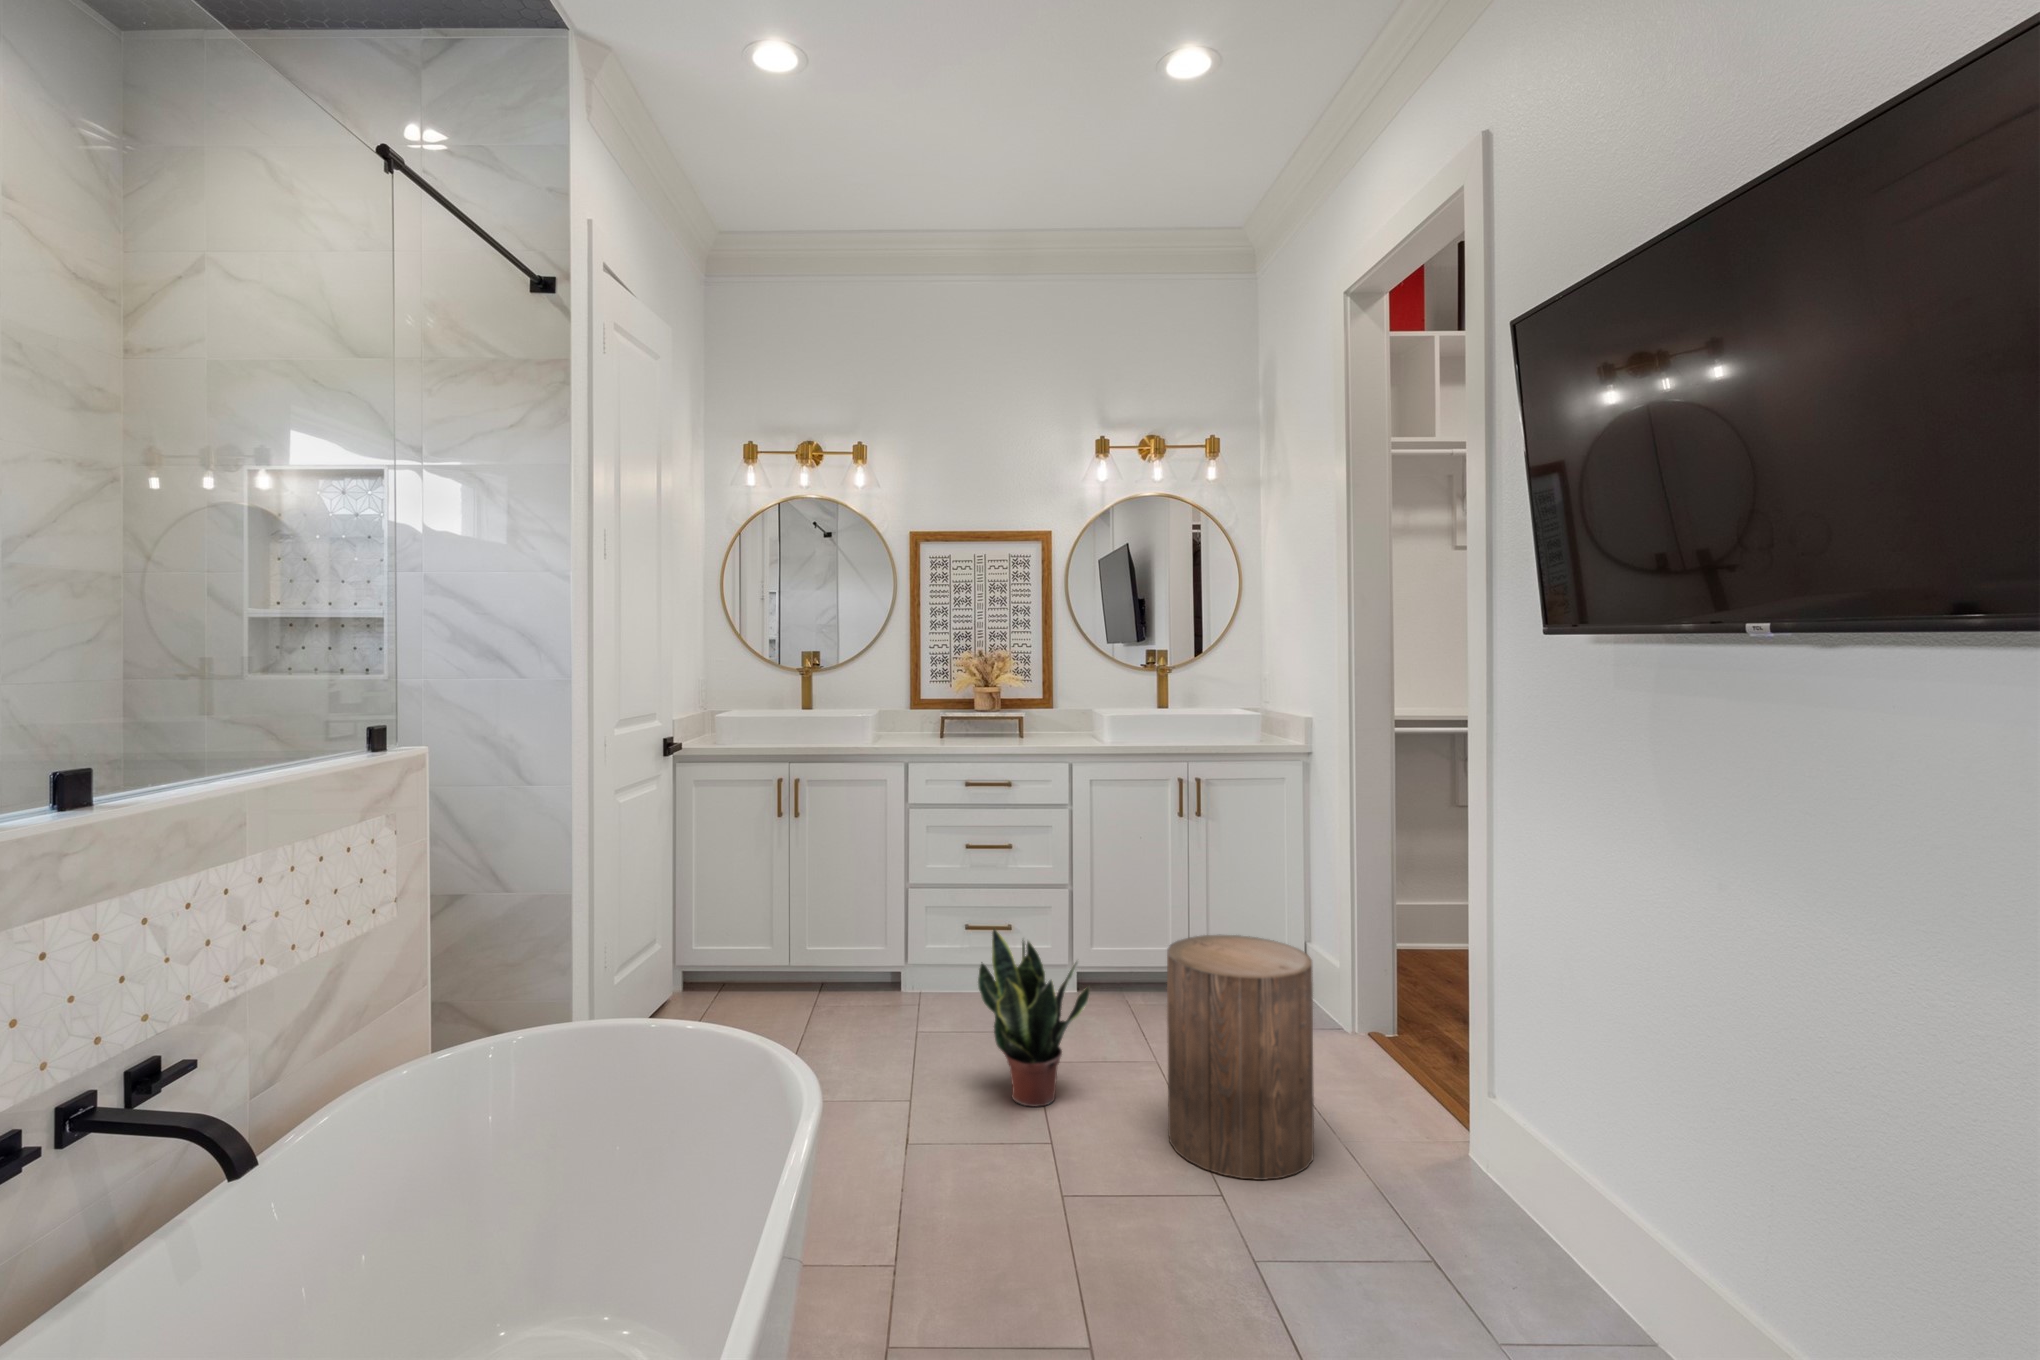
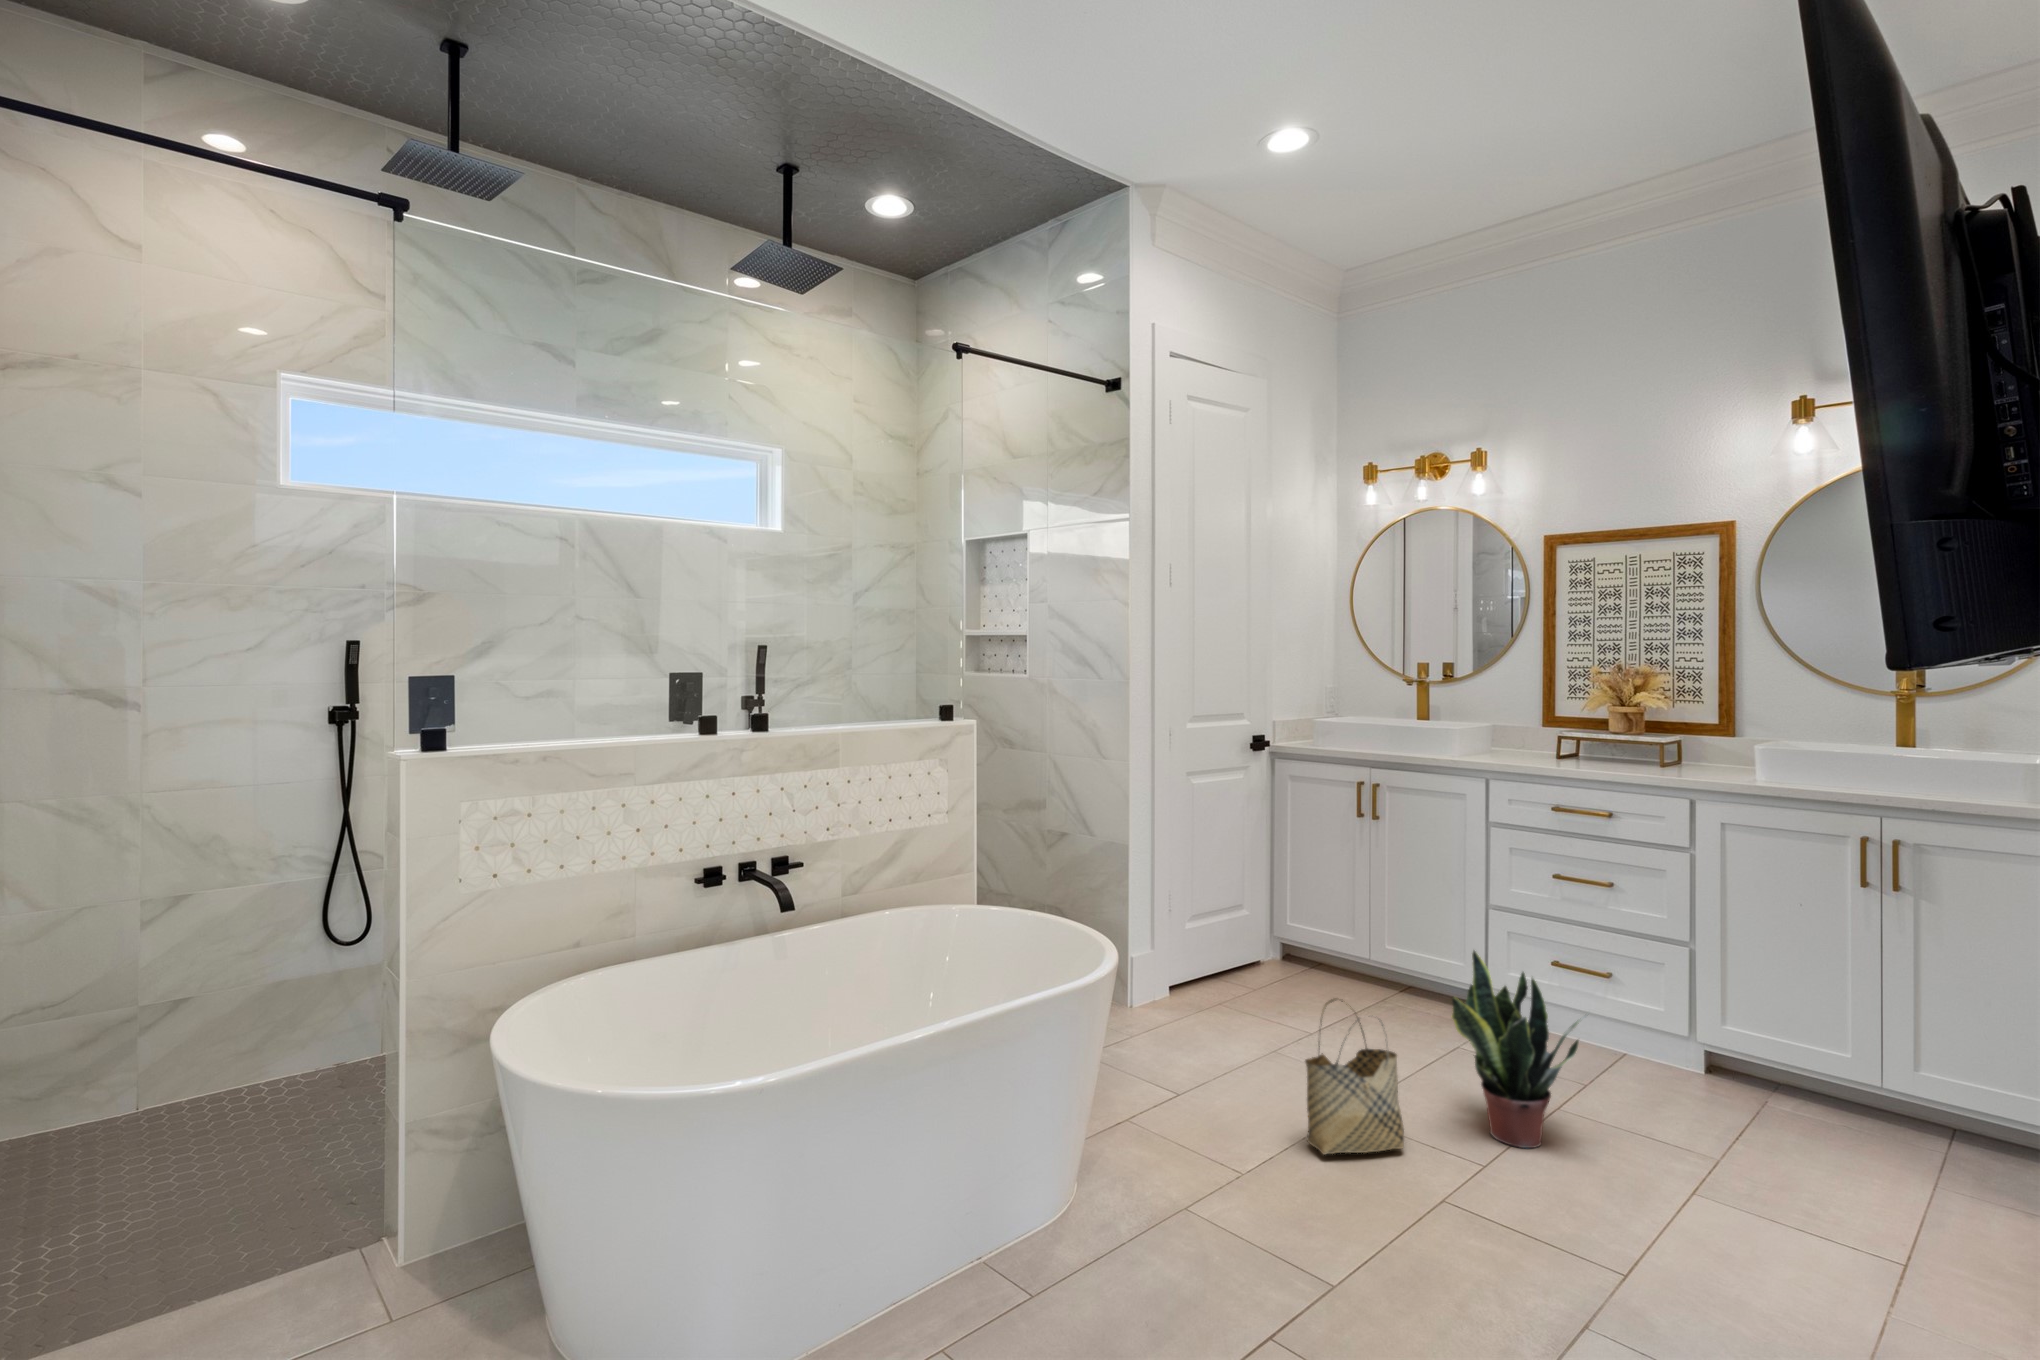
stool: present [1167,935,1314,1180] -> none [1620,1010,1832,1322]
woven basket: none [905,1014,984,1192] -> present [1305,998,1404,1155]

